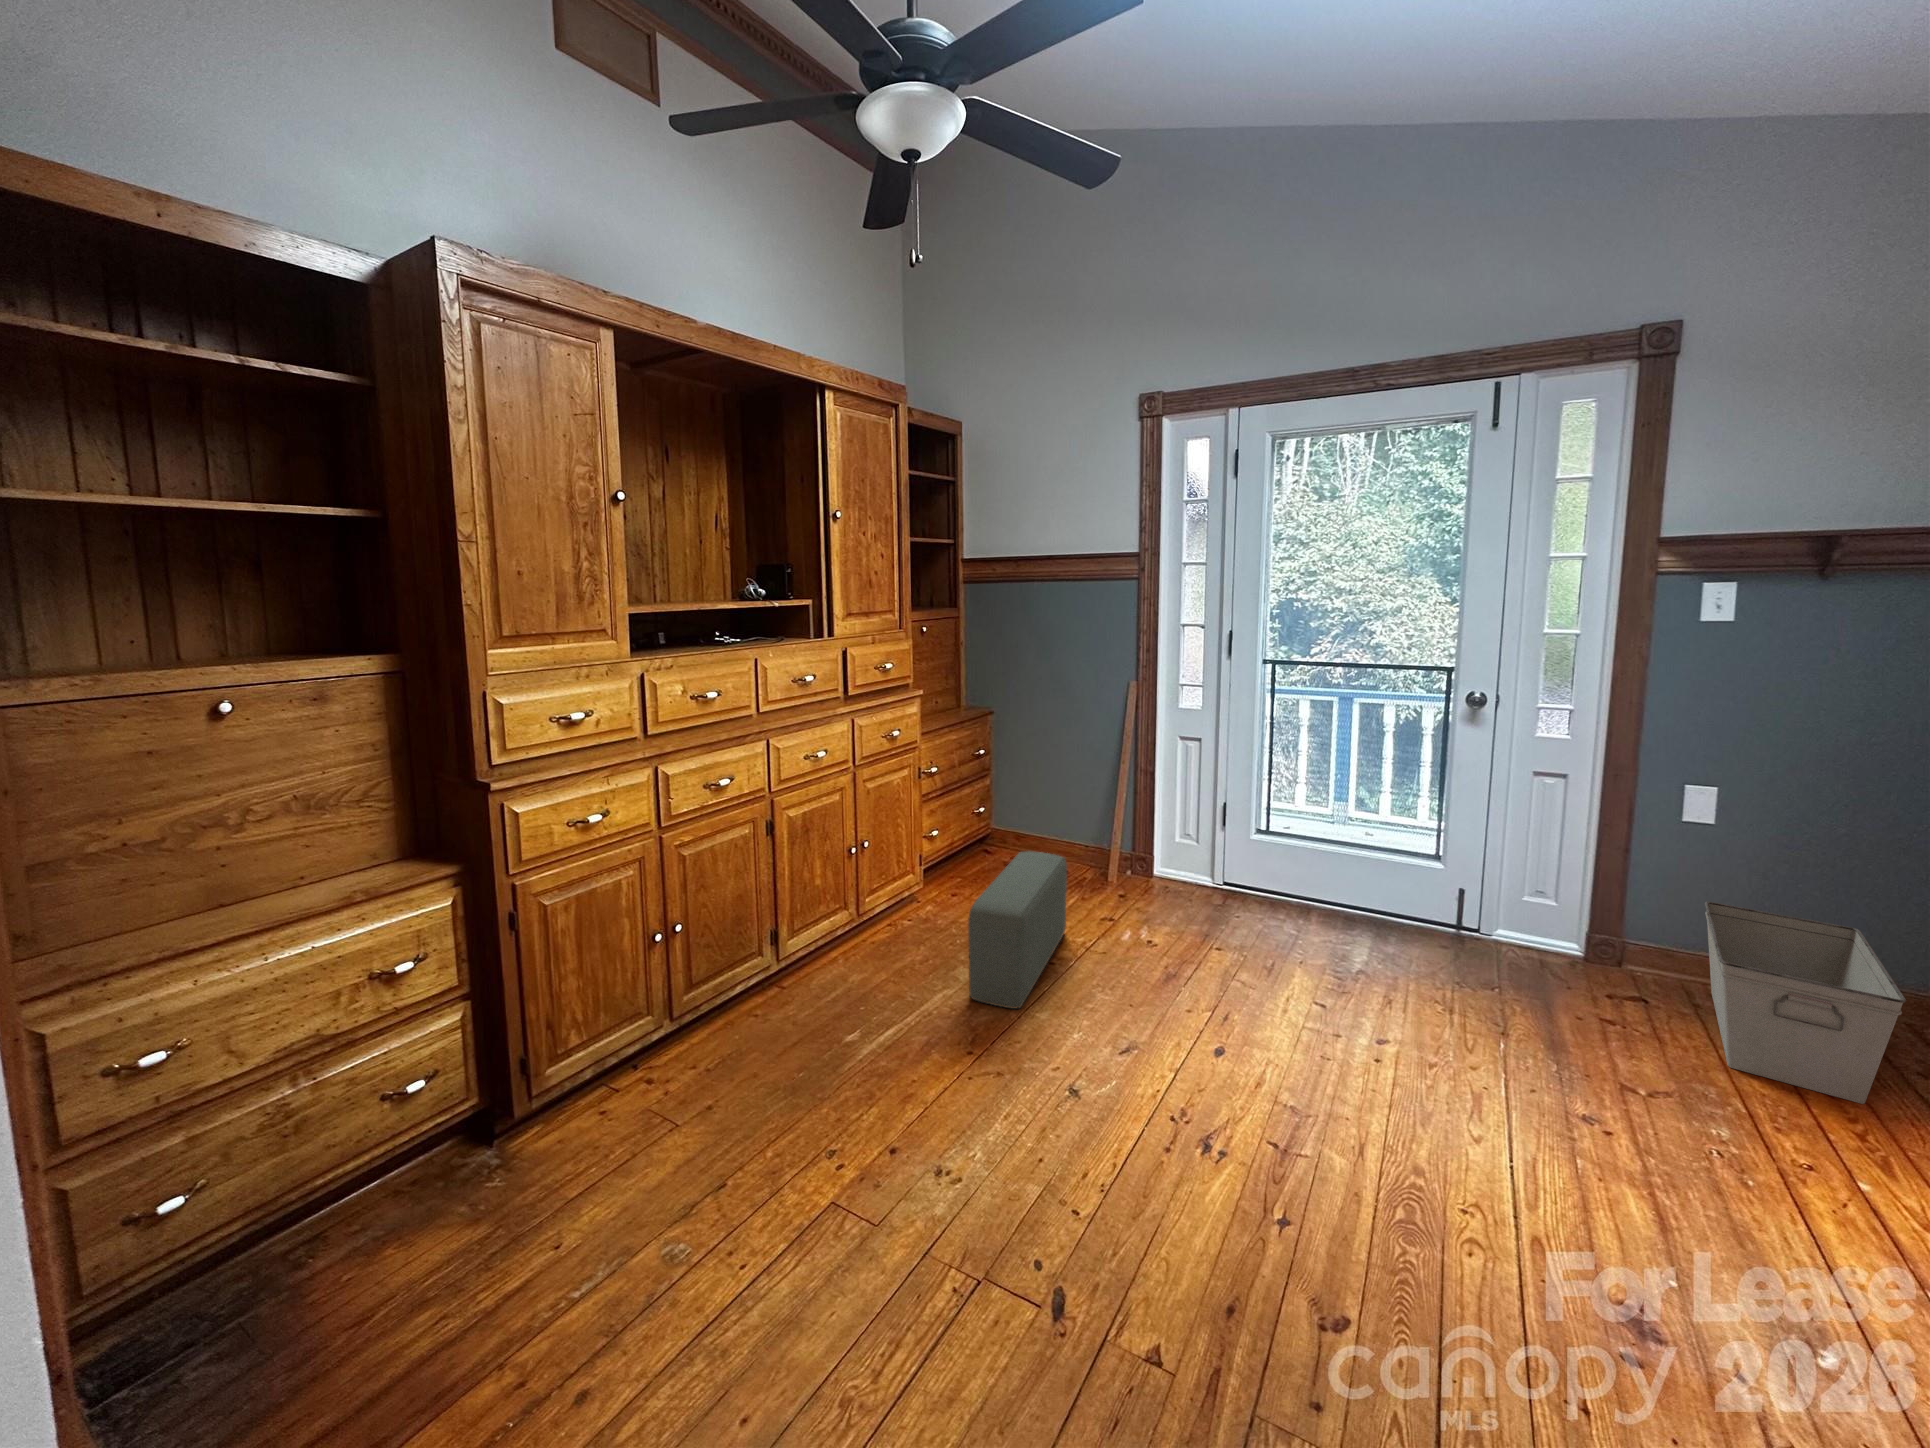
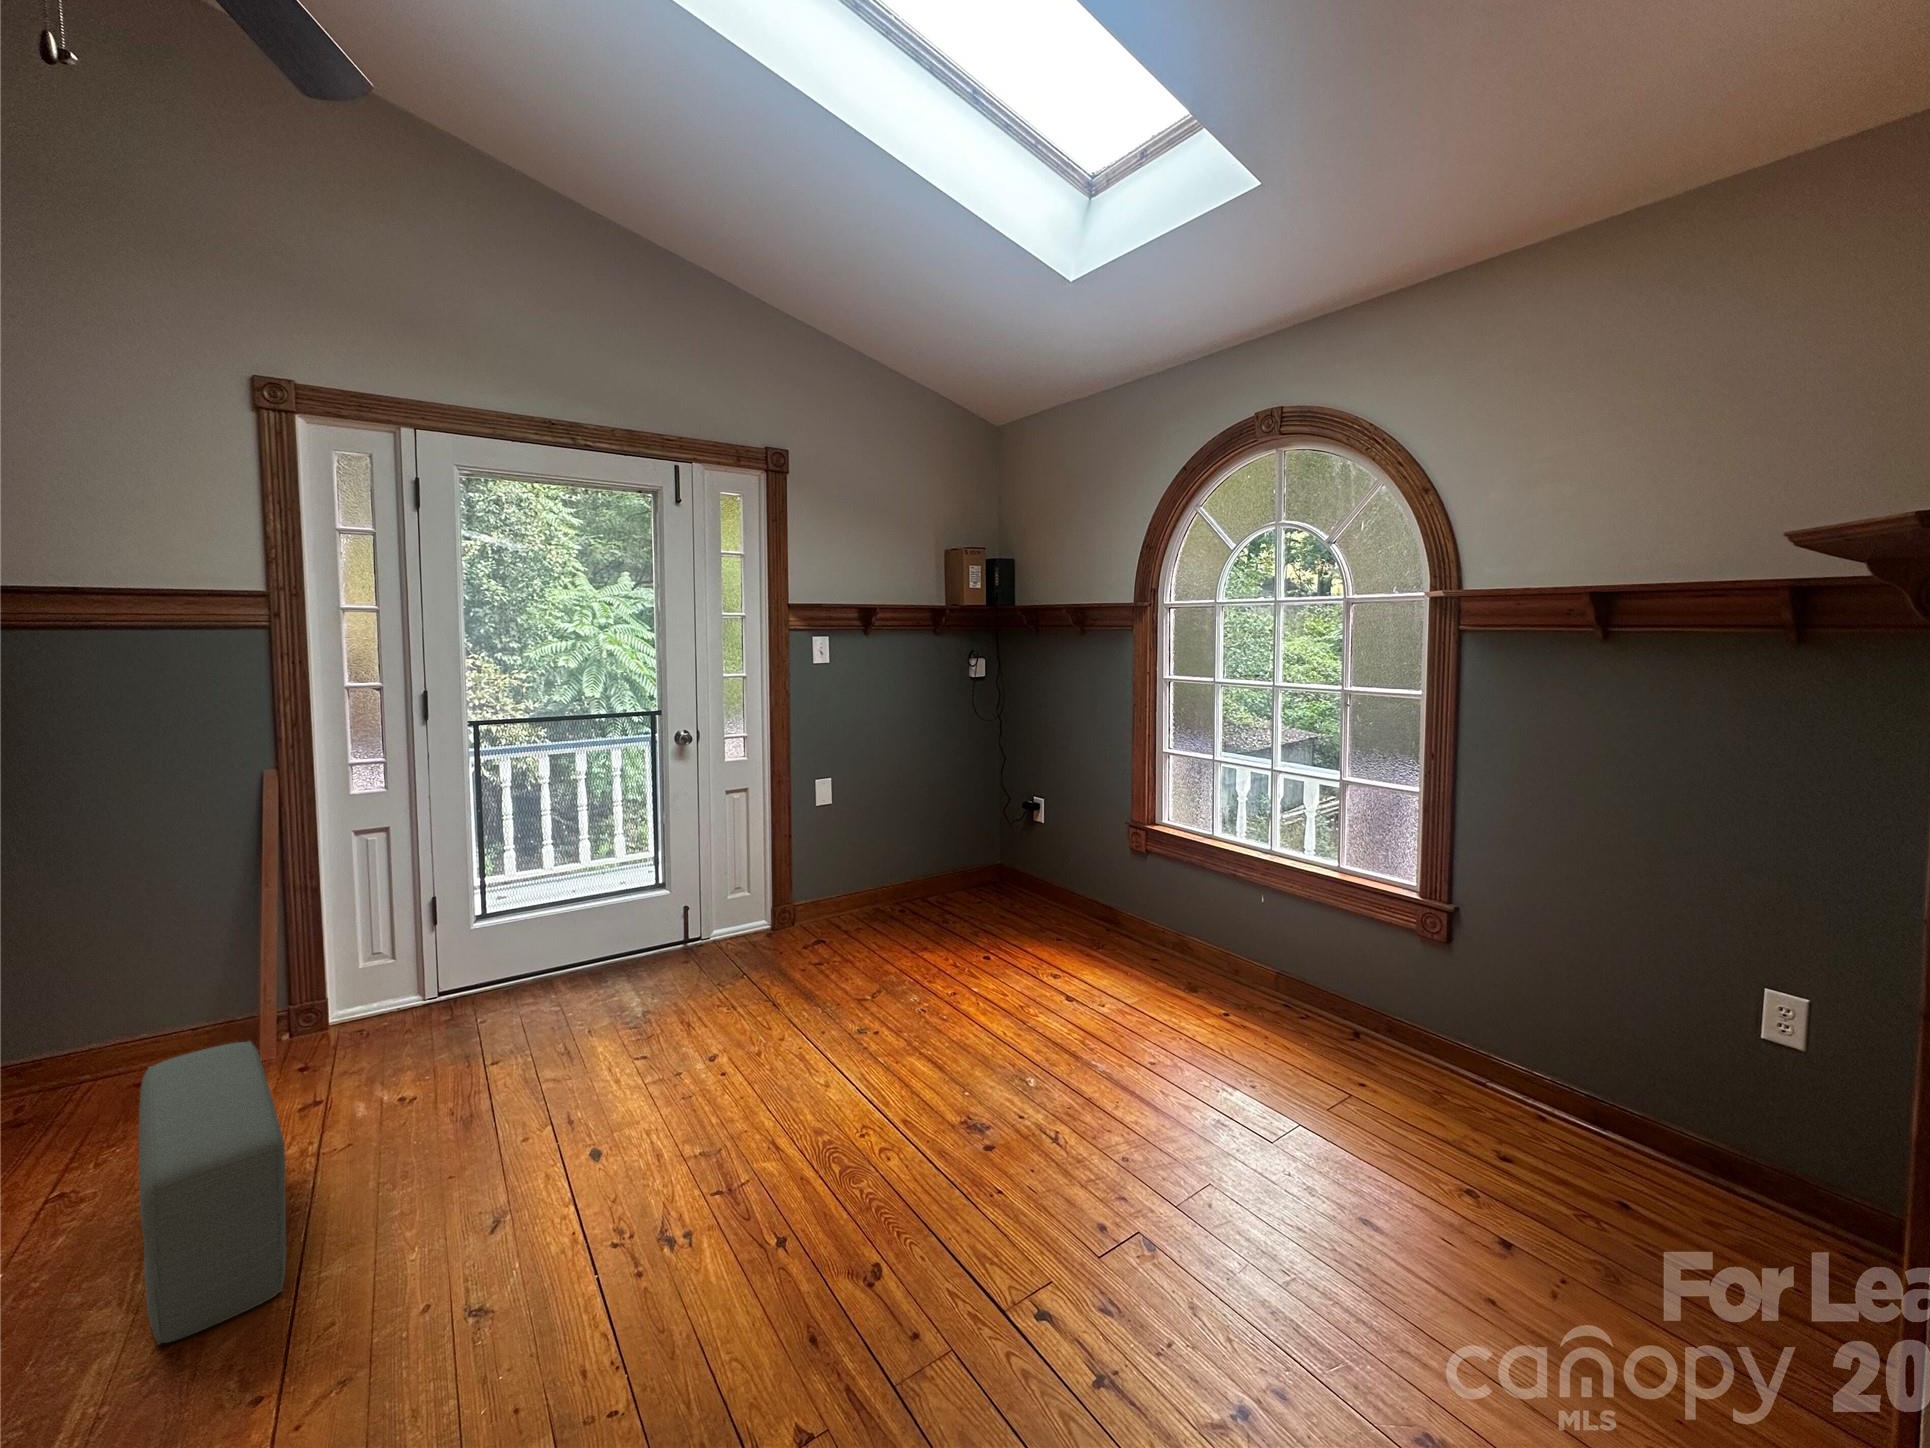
storage bin: present [1705,902,1906,1104] -> none [835,852,946,960]

